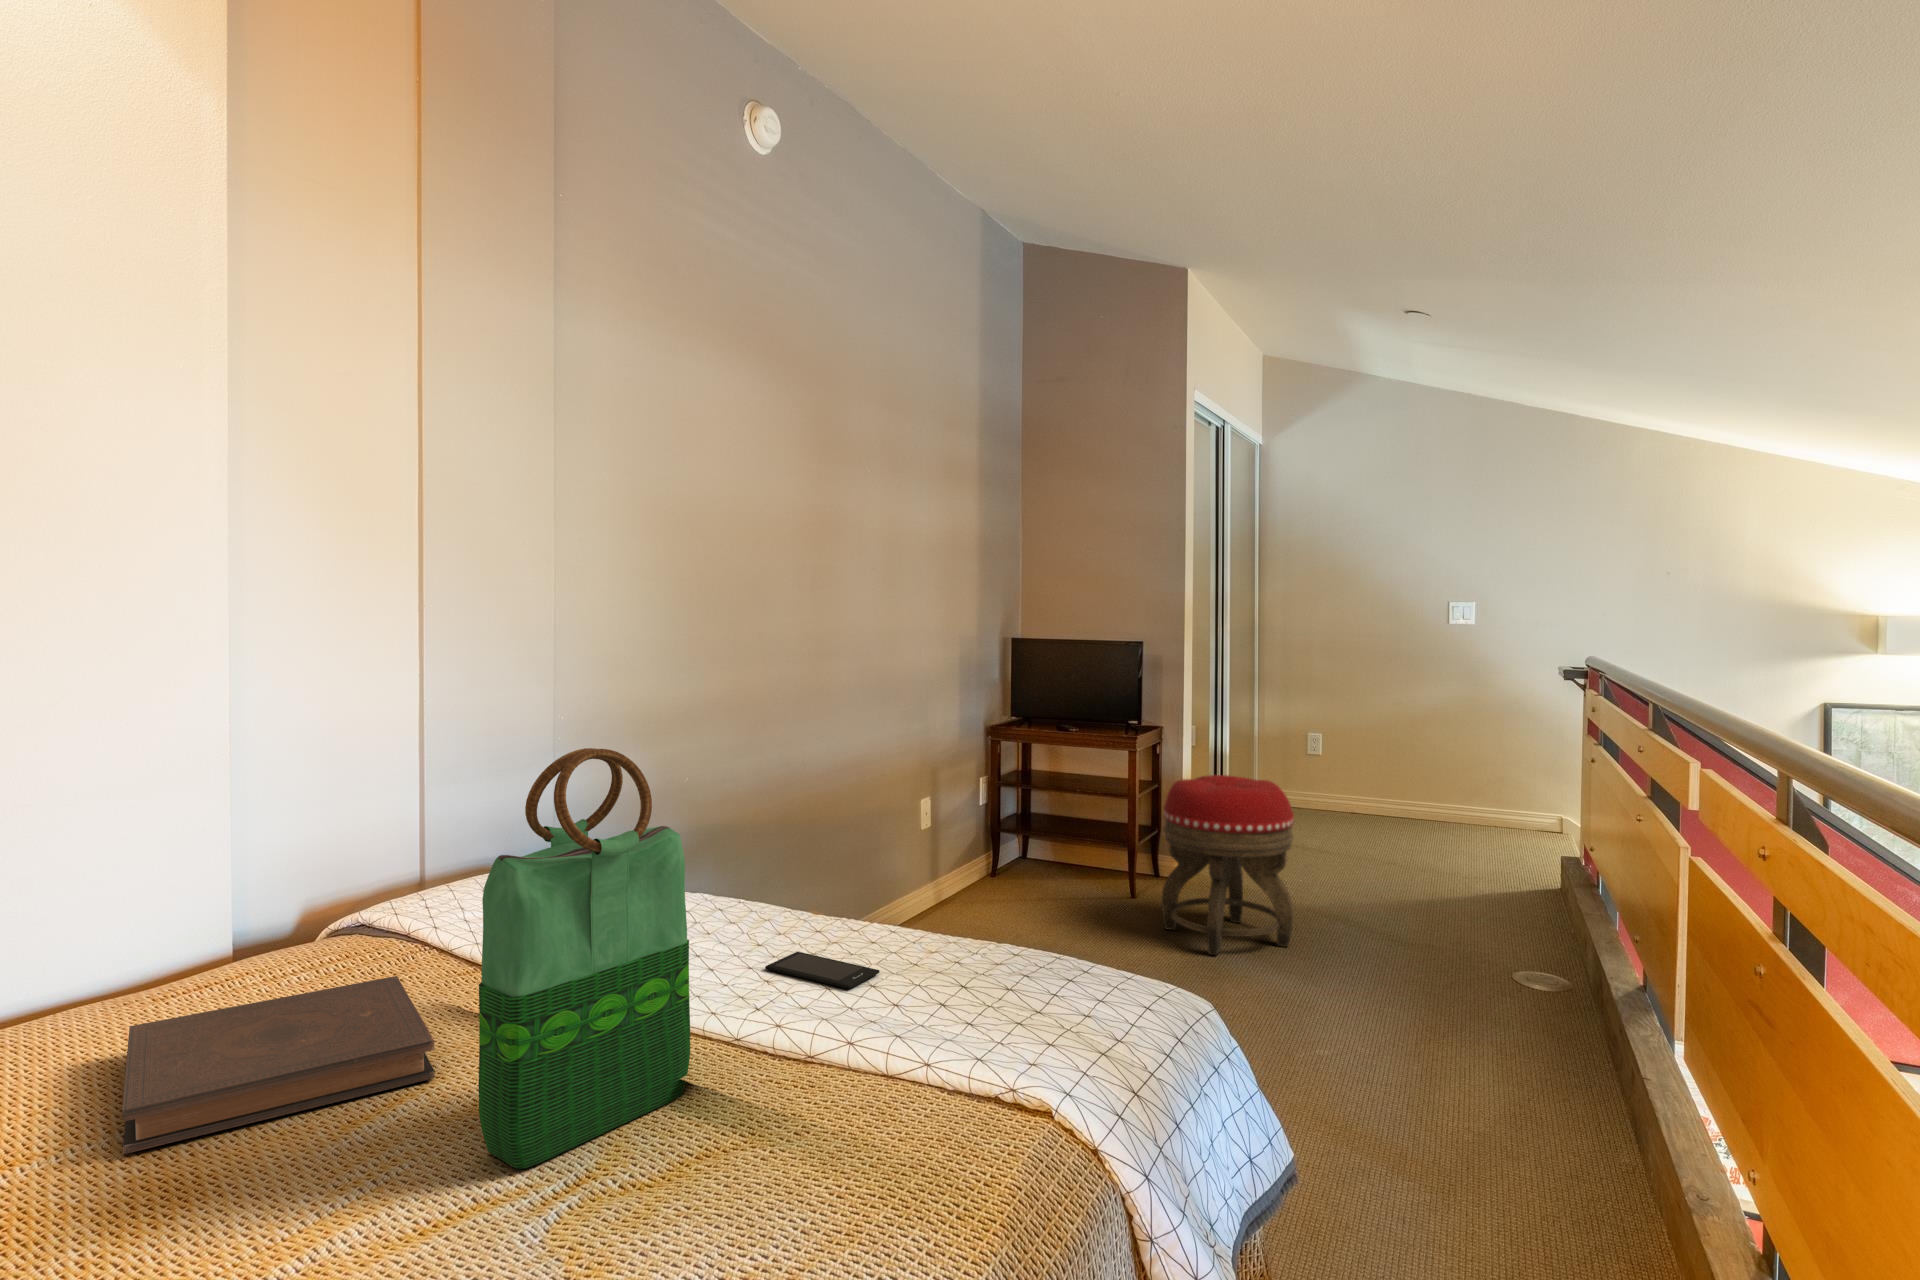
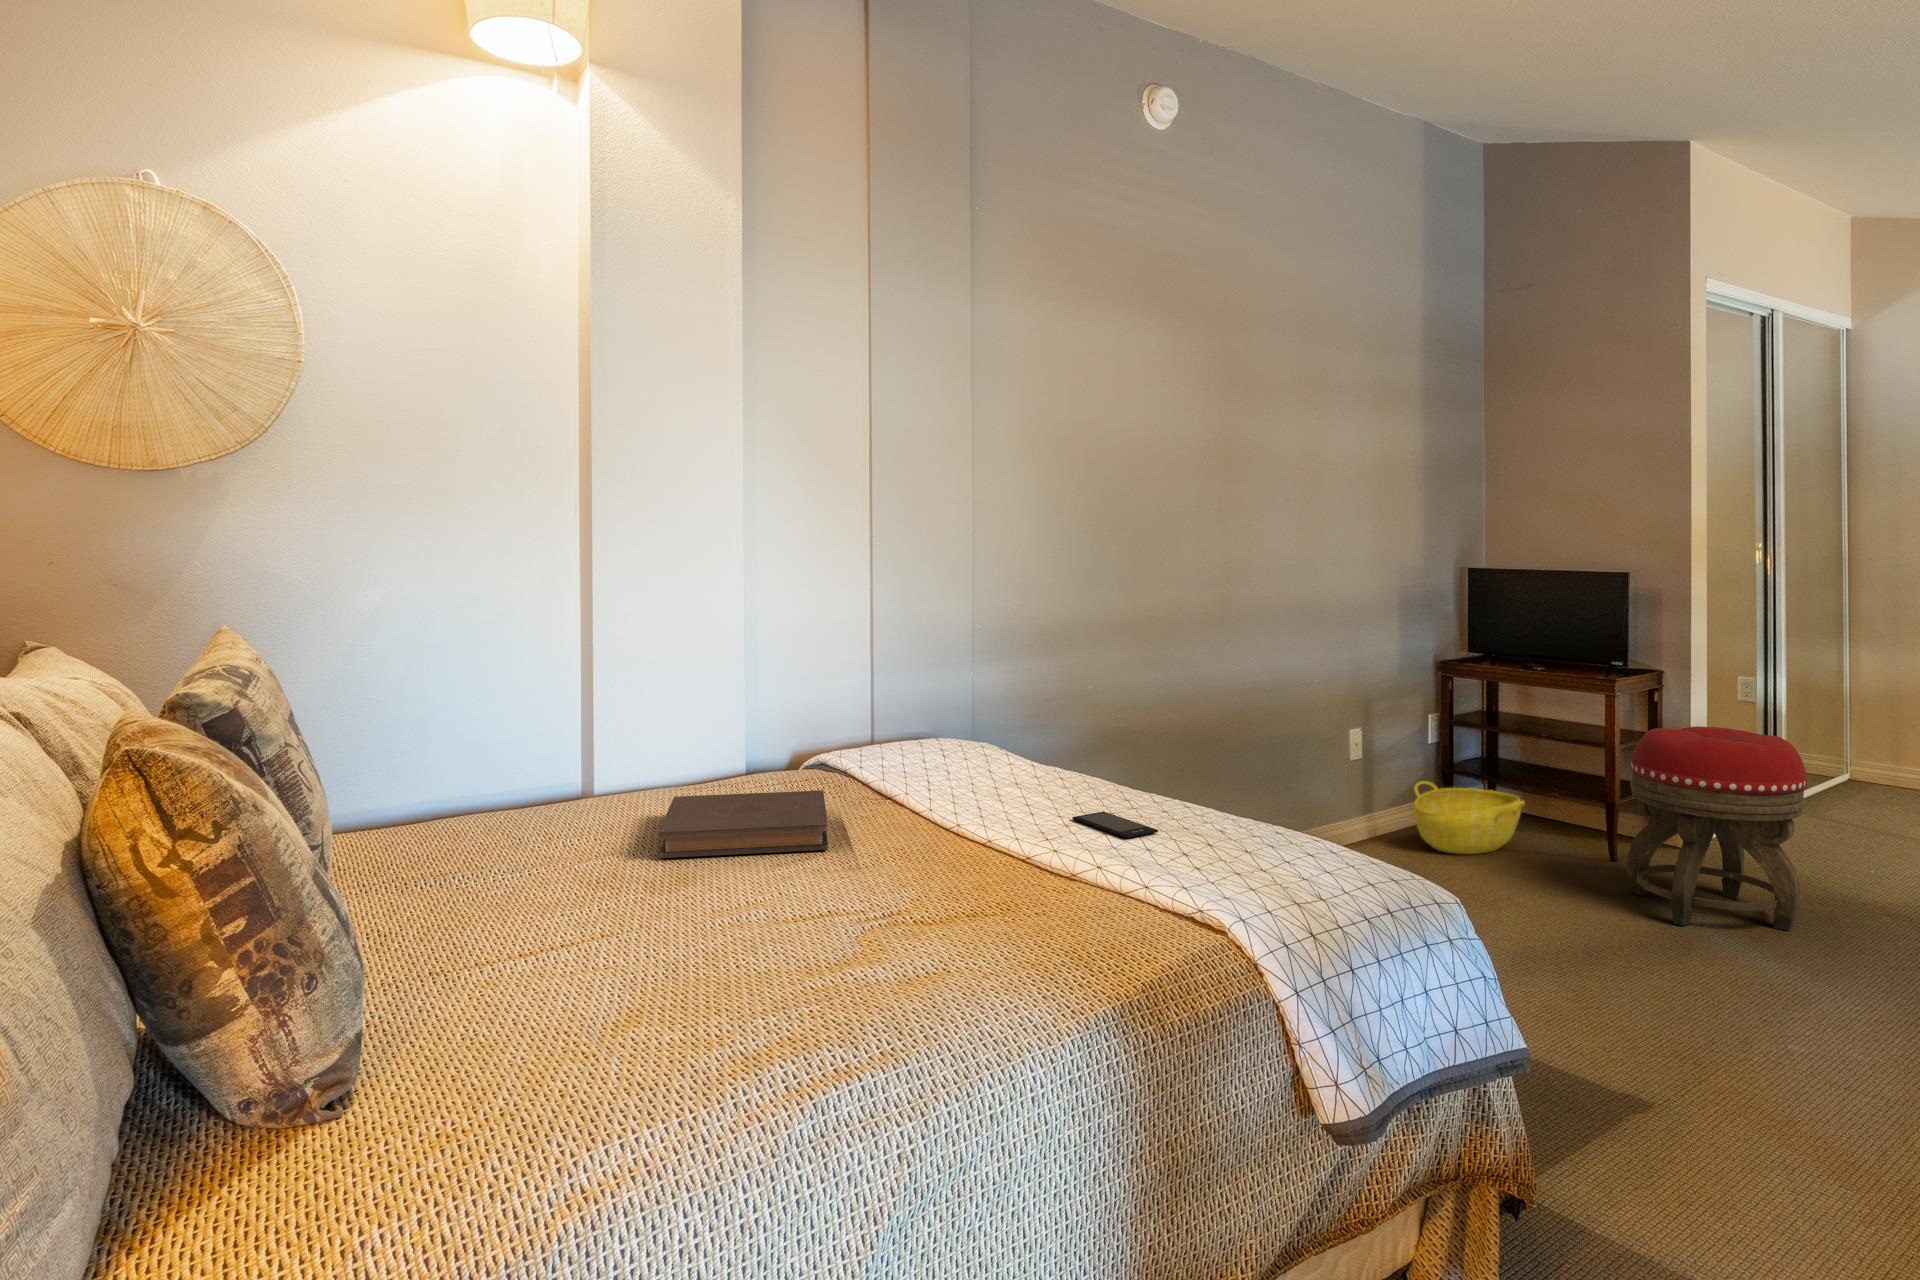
tote bag: present [479,748,690,1169] -> none [835,629,979,899]
basket: none [971,842,1069,910] -> present [1413,781,1525,854]

